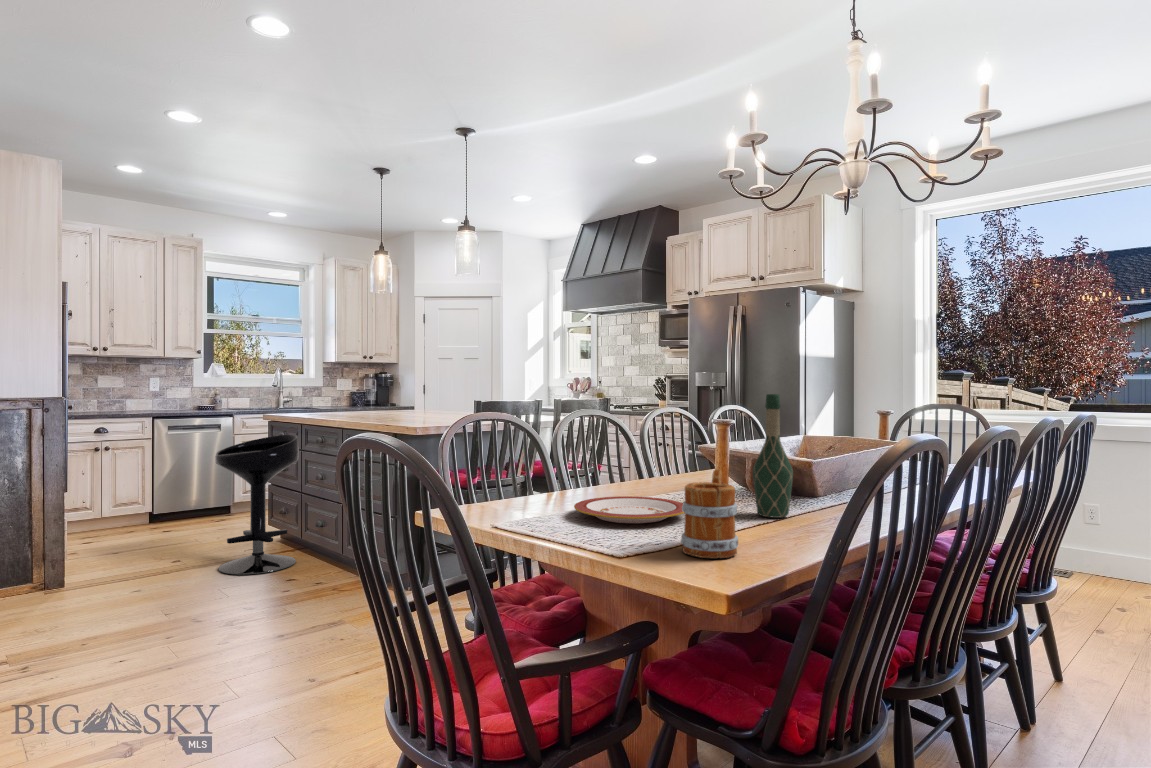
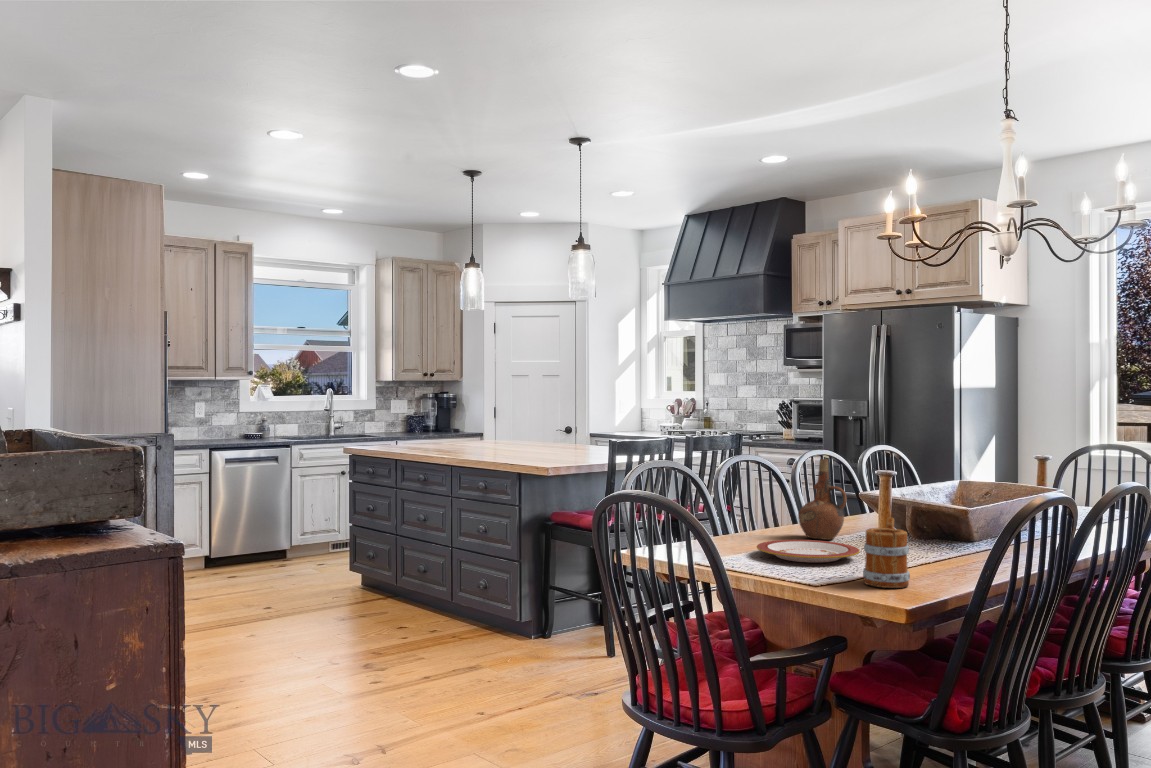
wine bottle: present [753,394,793,518] -> none [916,450,953,560]
ceramic pitcher: none [633,409,684,496] -> present [798,459,847,540]
bar stool: present [215,435,299,575] -> none [311,471,395,621]

